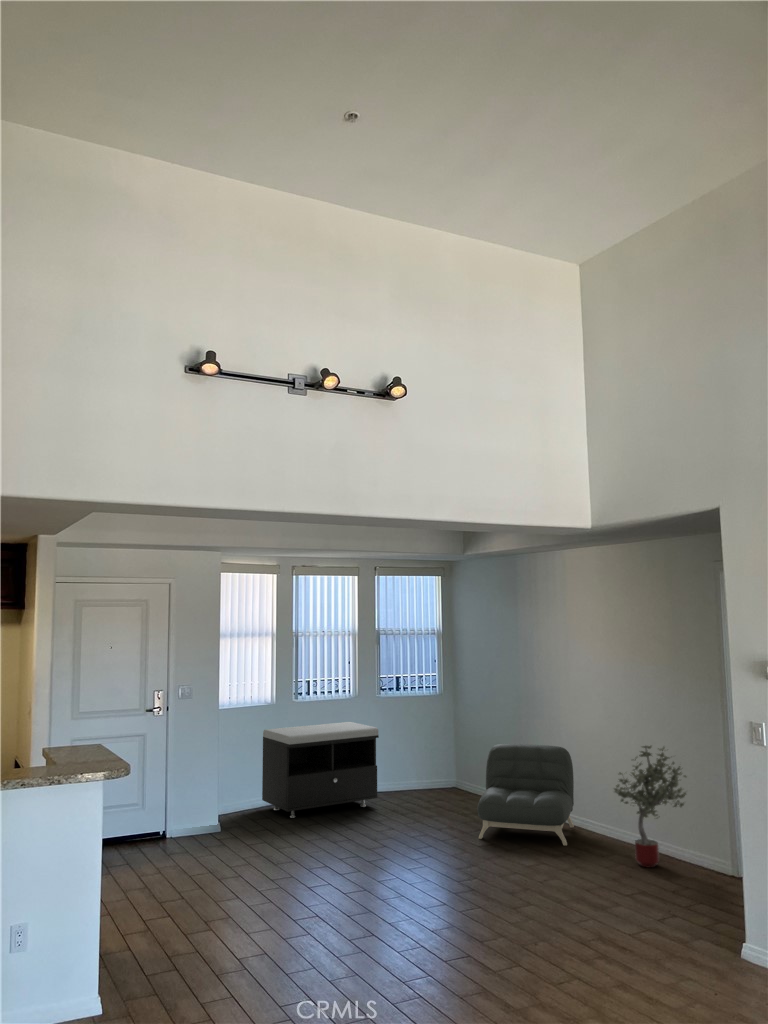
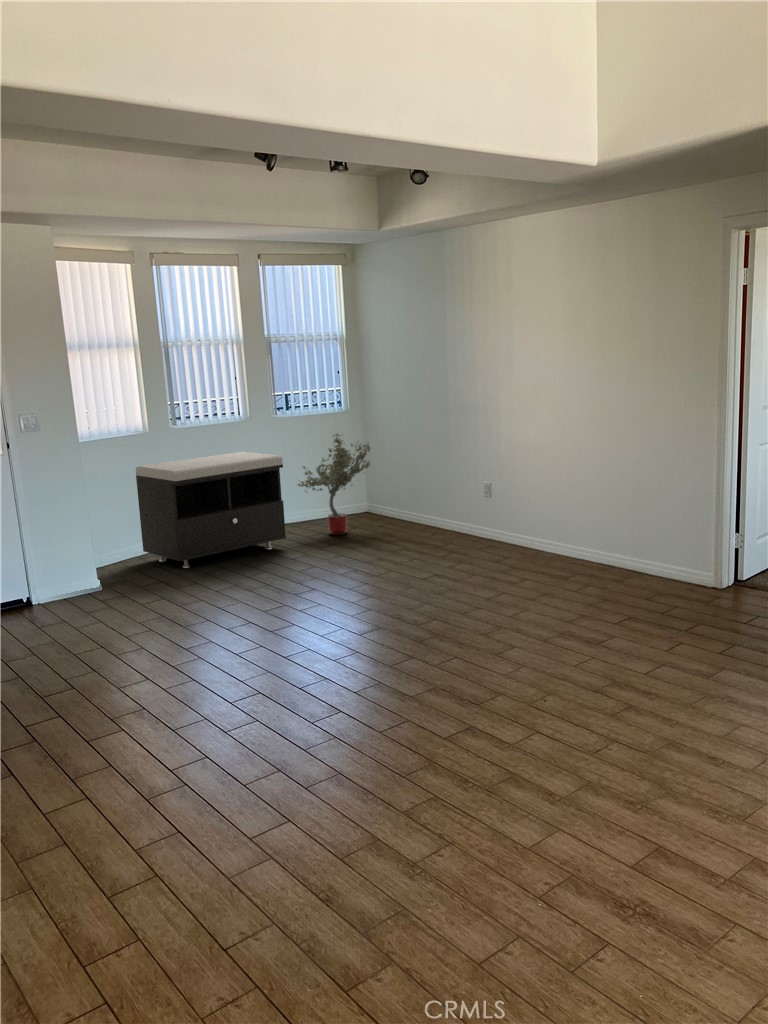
armchair: present [478,744,574,845] -> none [419,462,526,572]
potted tree: present [614,746,687,867] -> present [297,434,370,535]

